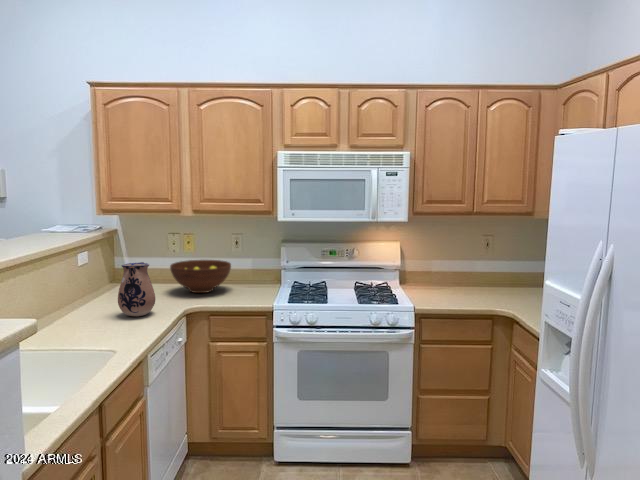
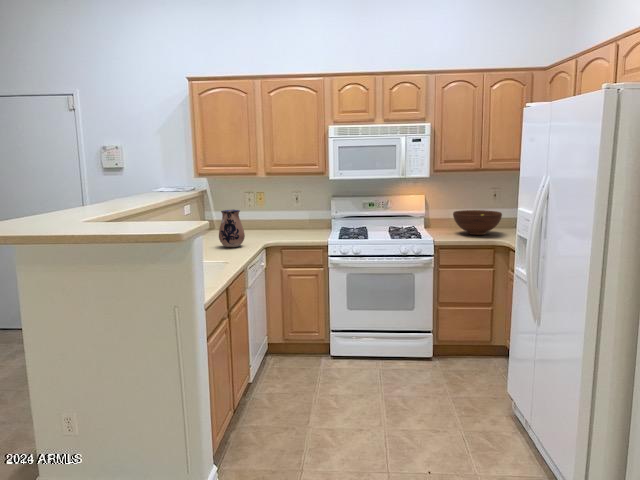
fruit bowl: present [170,260,231,293] -> present [453,210,502,235]

